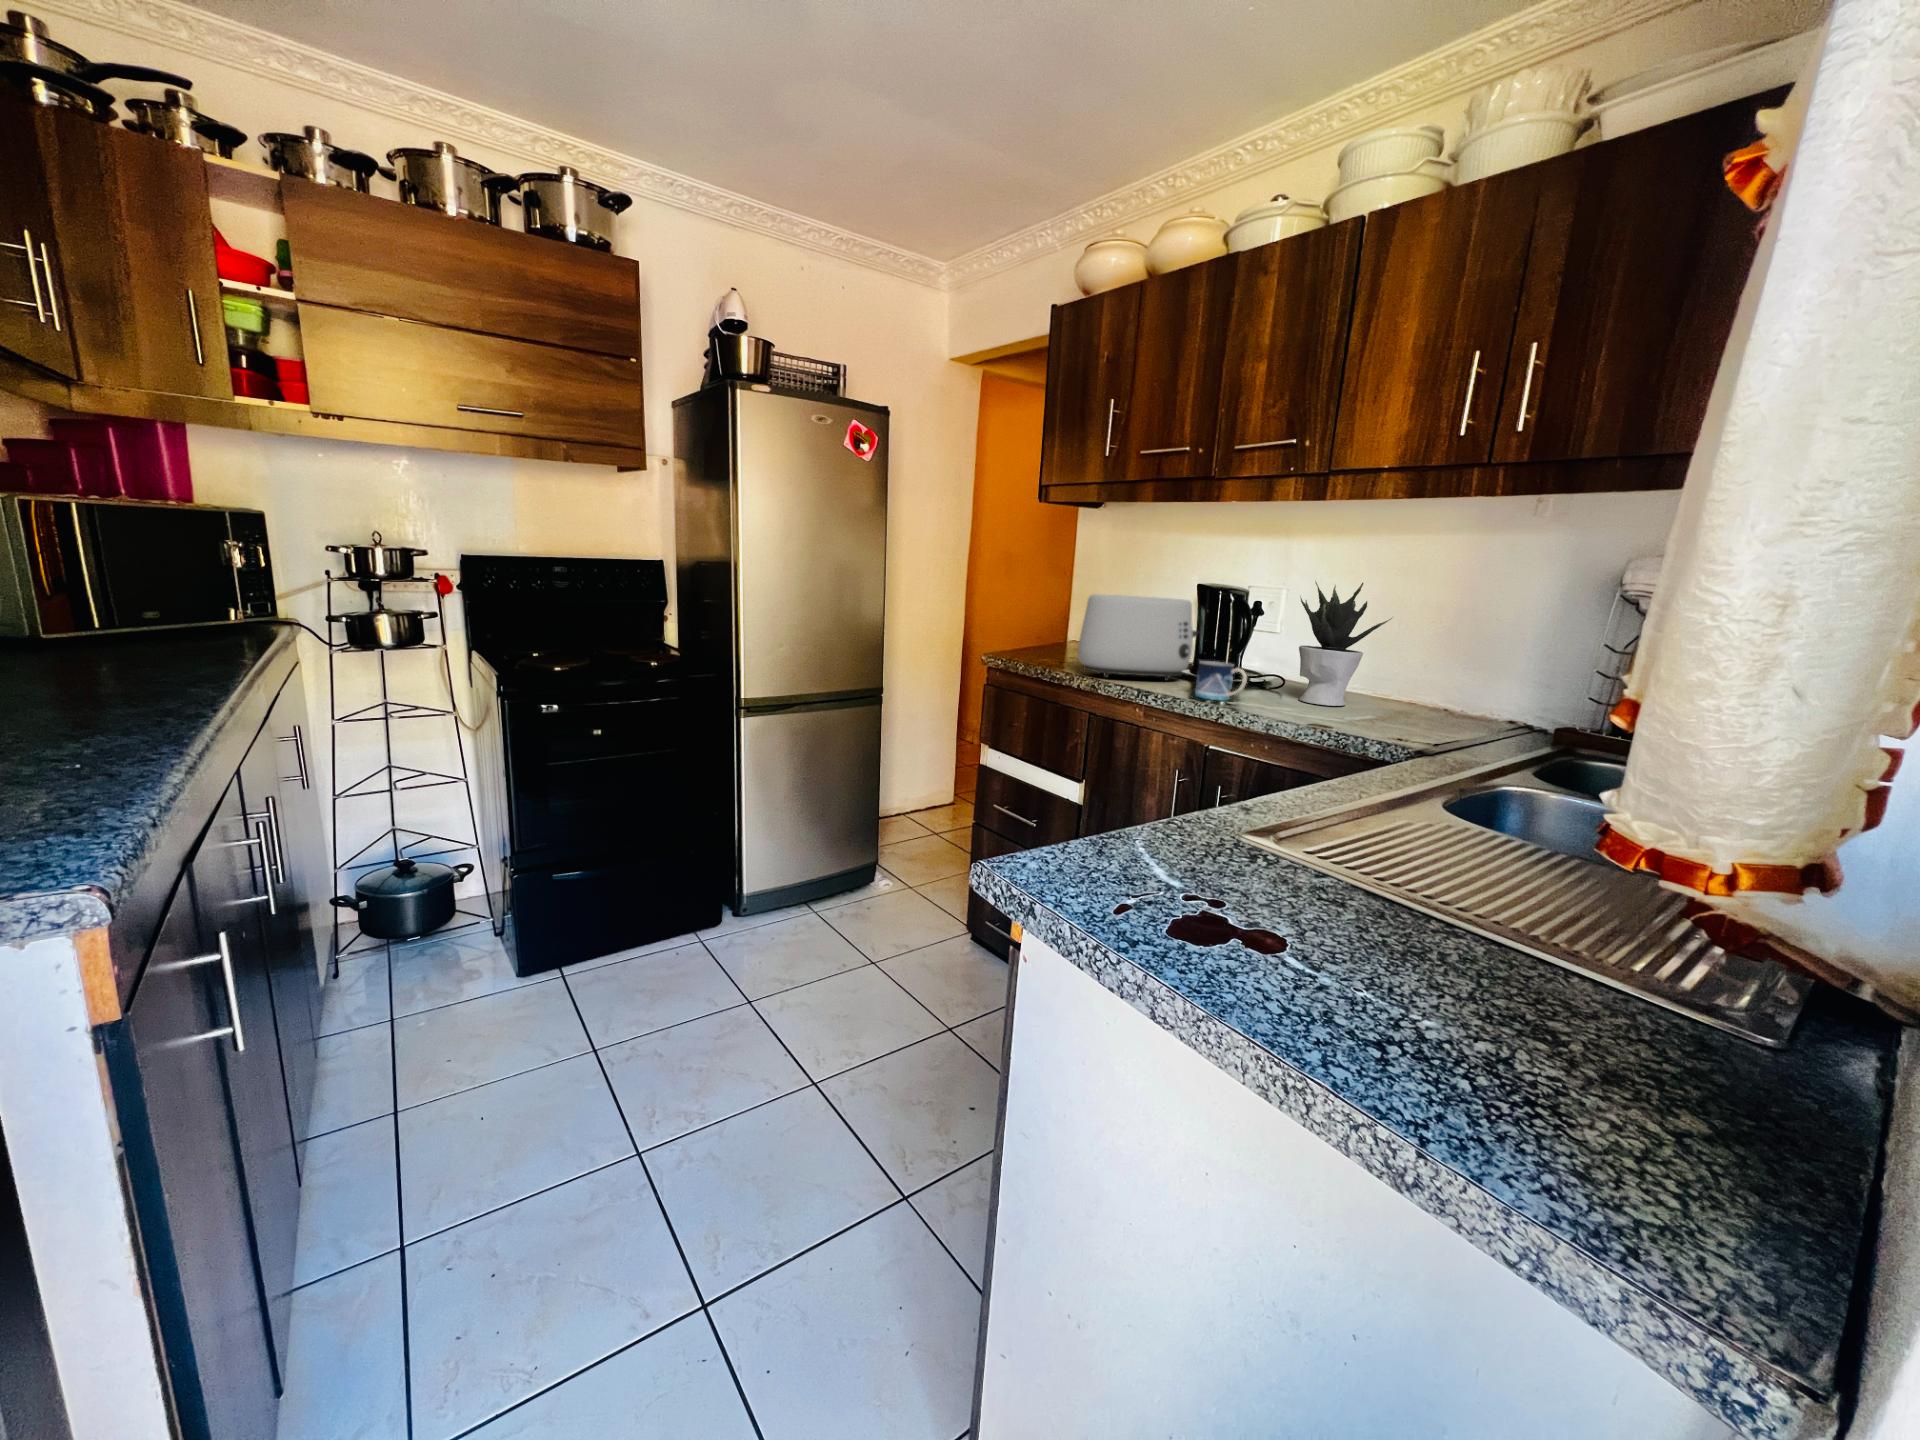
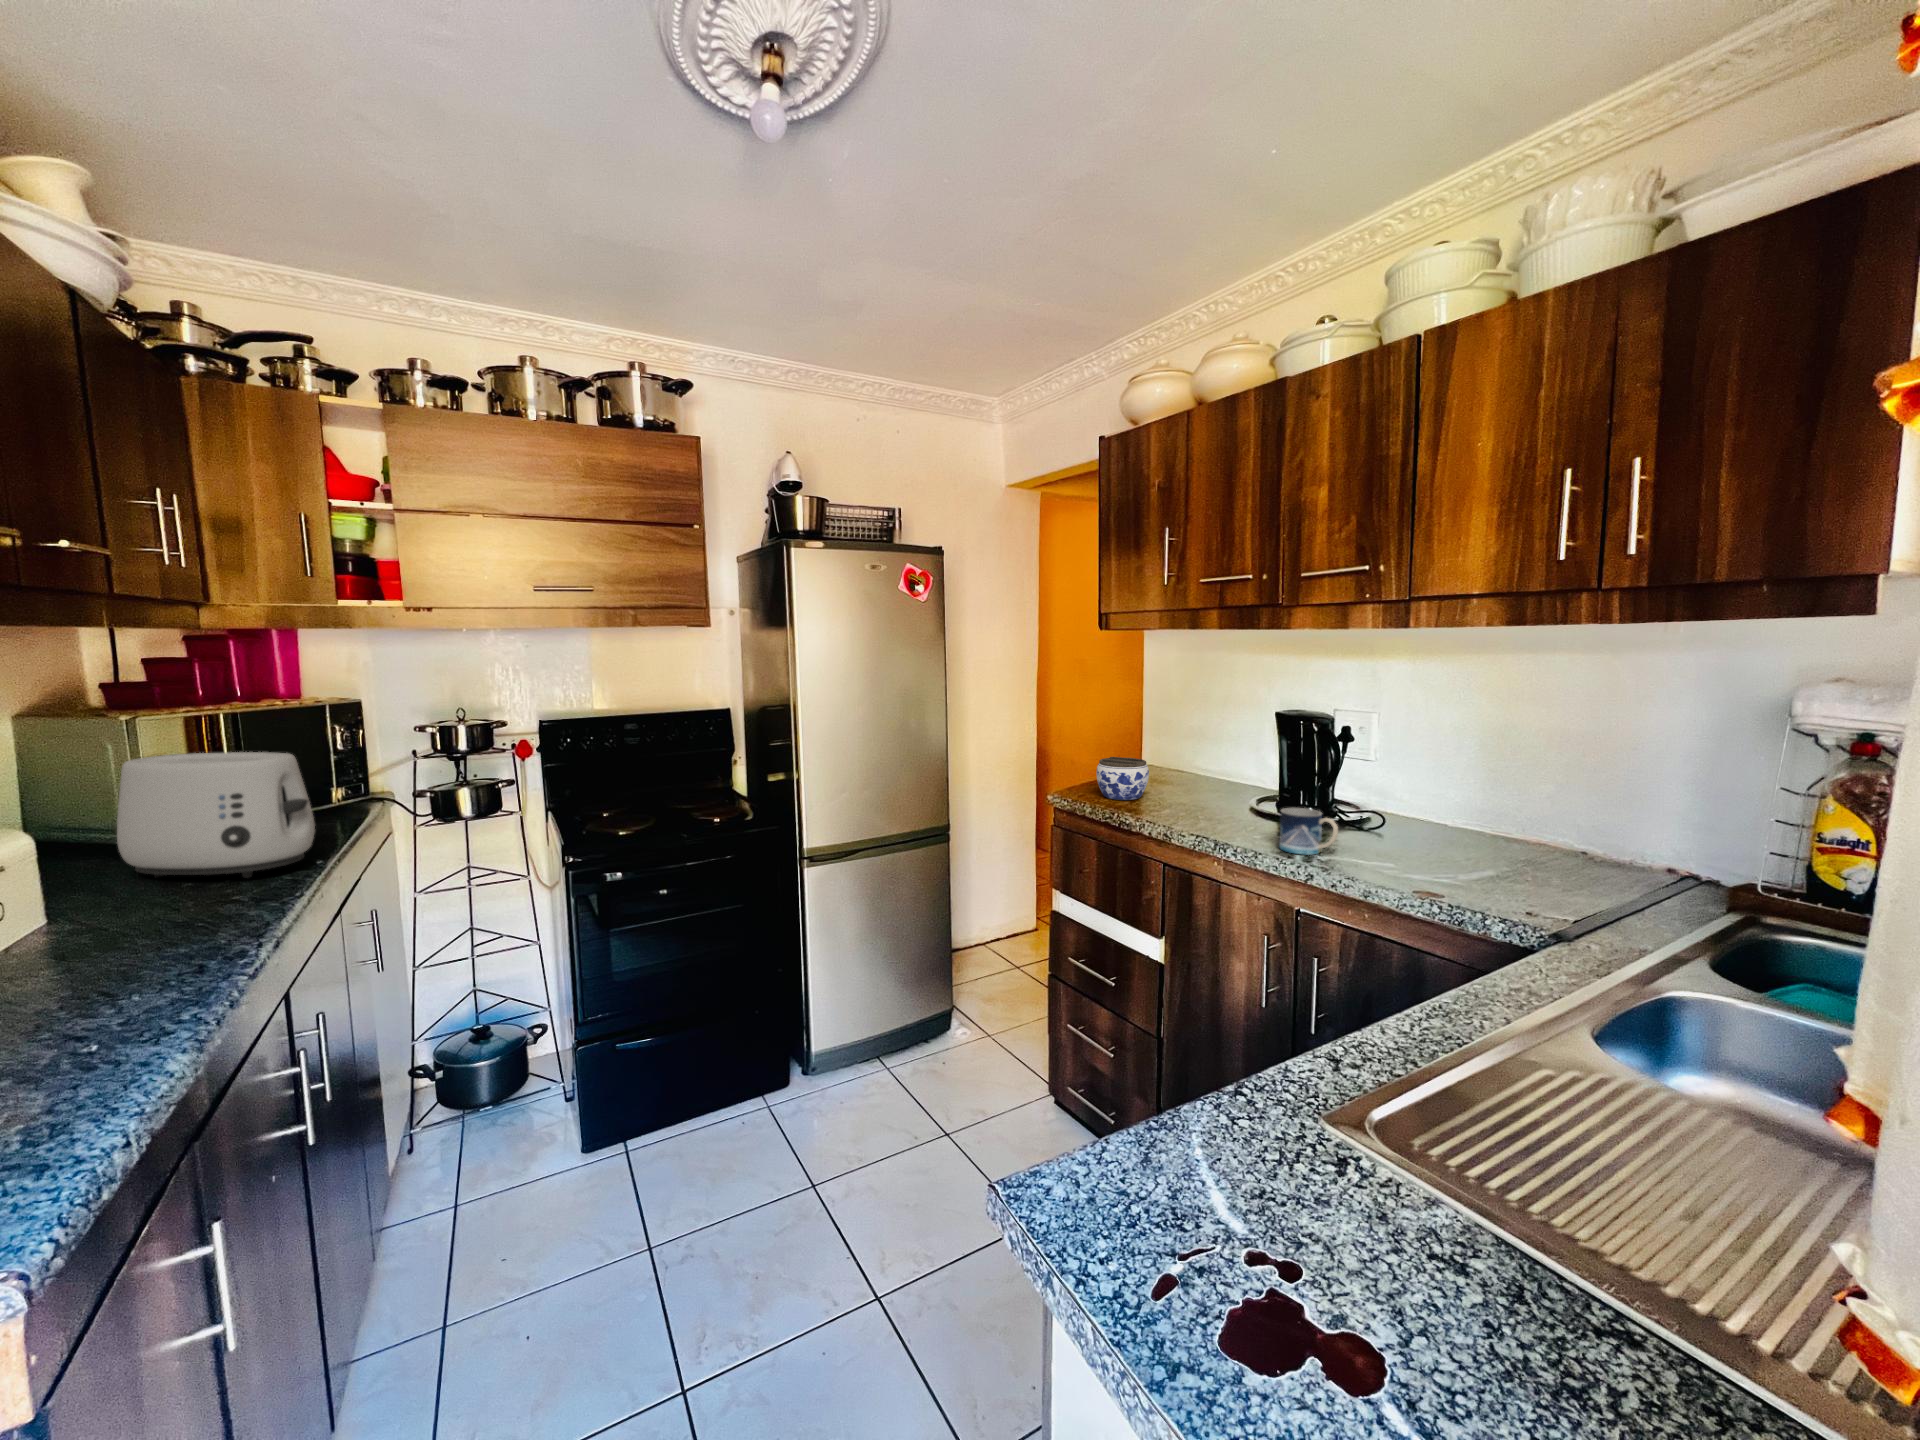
potted plant: present [1299,582,1392,706] -> none [1392,712,1508,856]
toaster: present [1078,594,1198,681] -> present [117,752,315,878]
jar: none [1030,623,1079,662] -> present [1096,757,1149,800]

